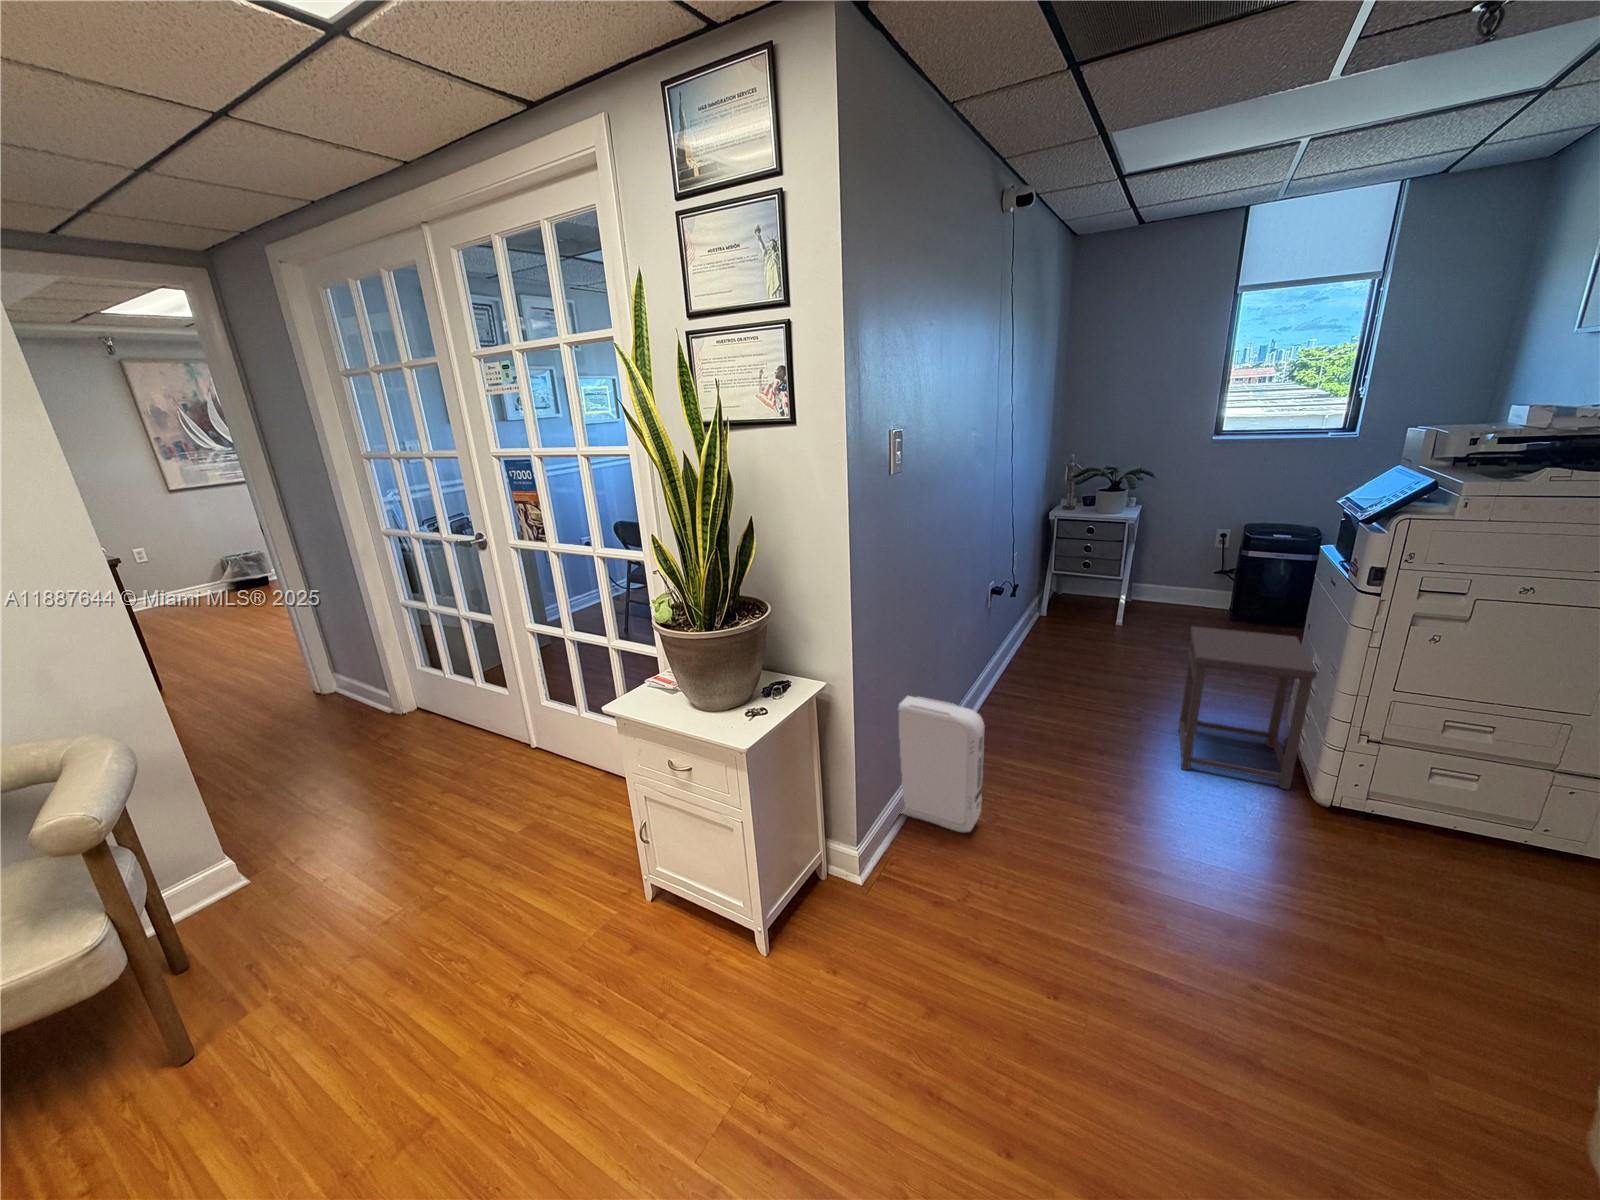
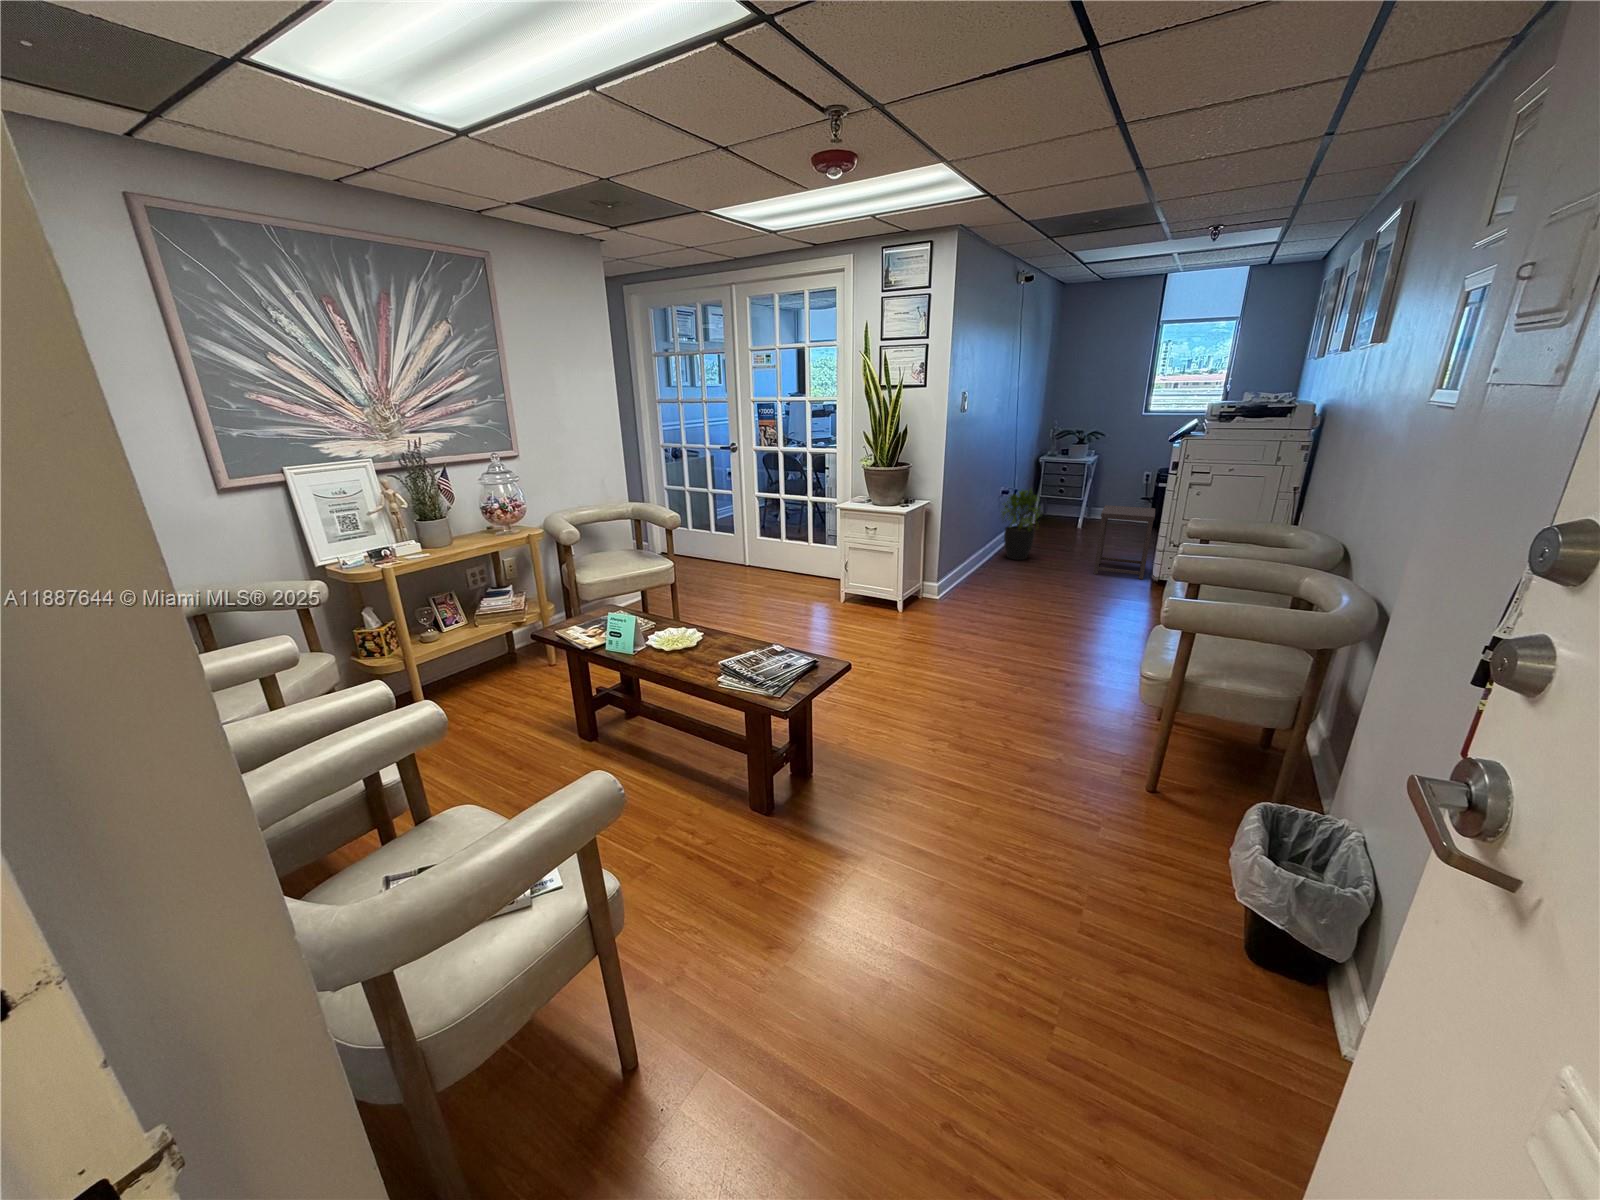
potted plant: none [989,593,1073,723] -> present [1002,489,1042,560]
air purifier: present [898,696,985,832] -> none [946,523,996,587]

